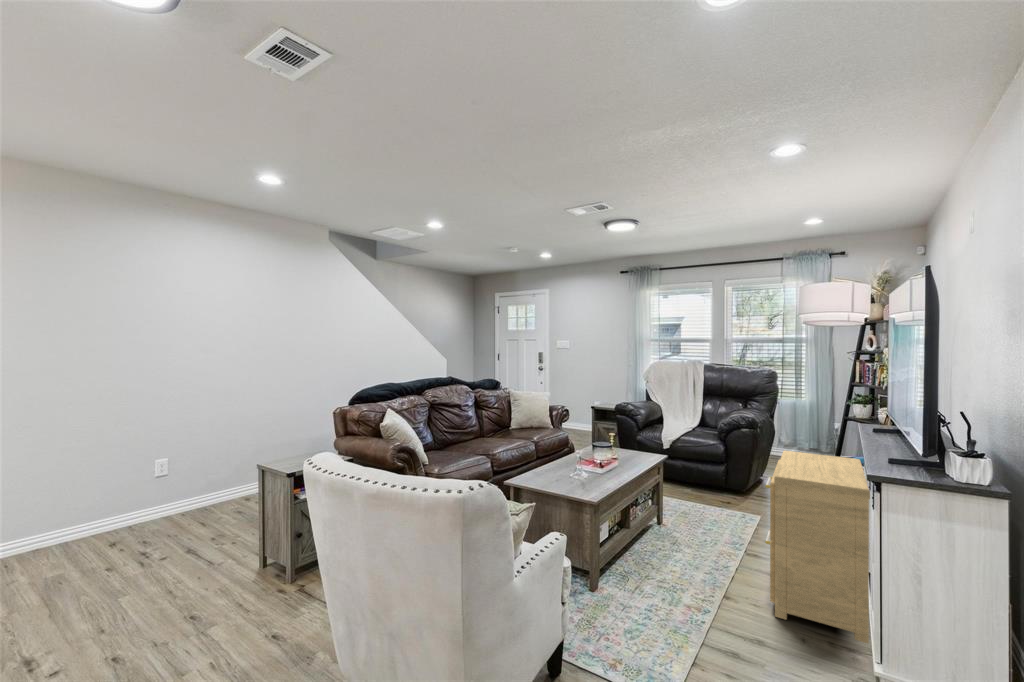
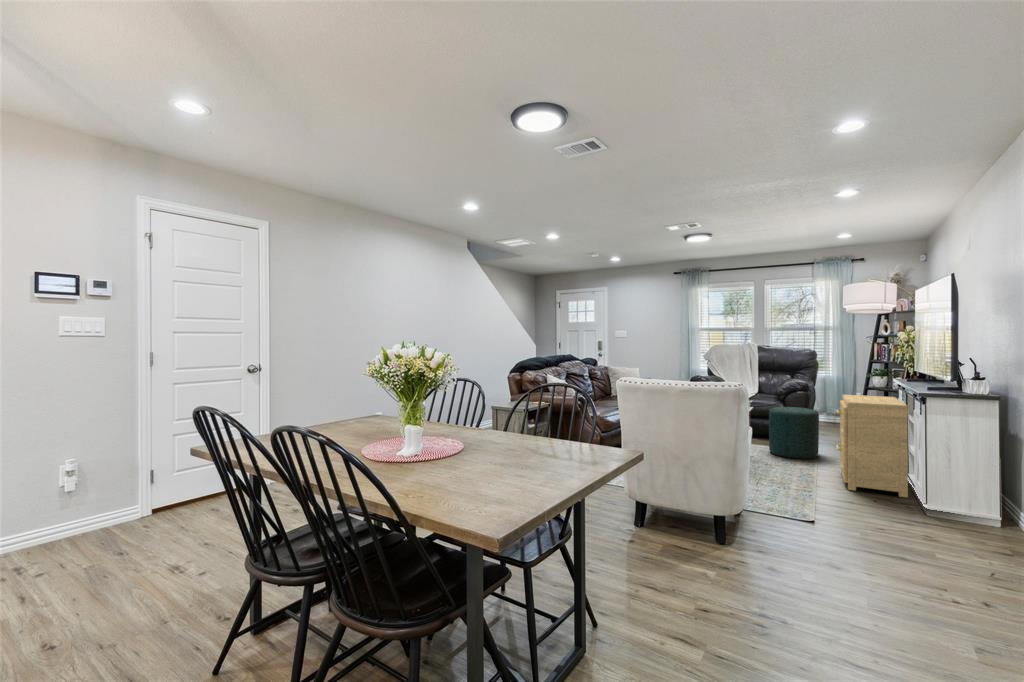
ottoman: none [694,454,760,534] -> present [769,407,819,459]

